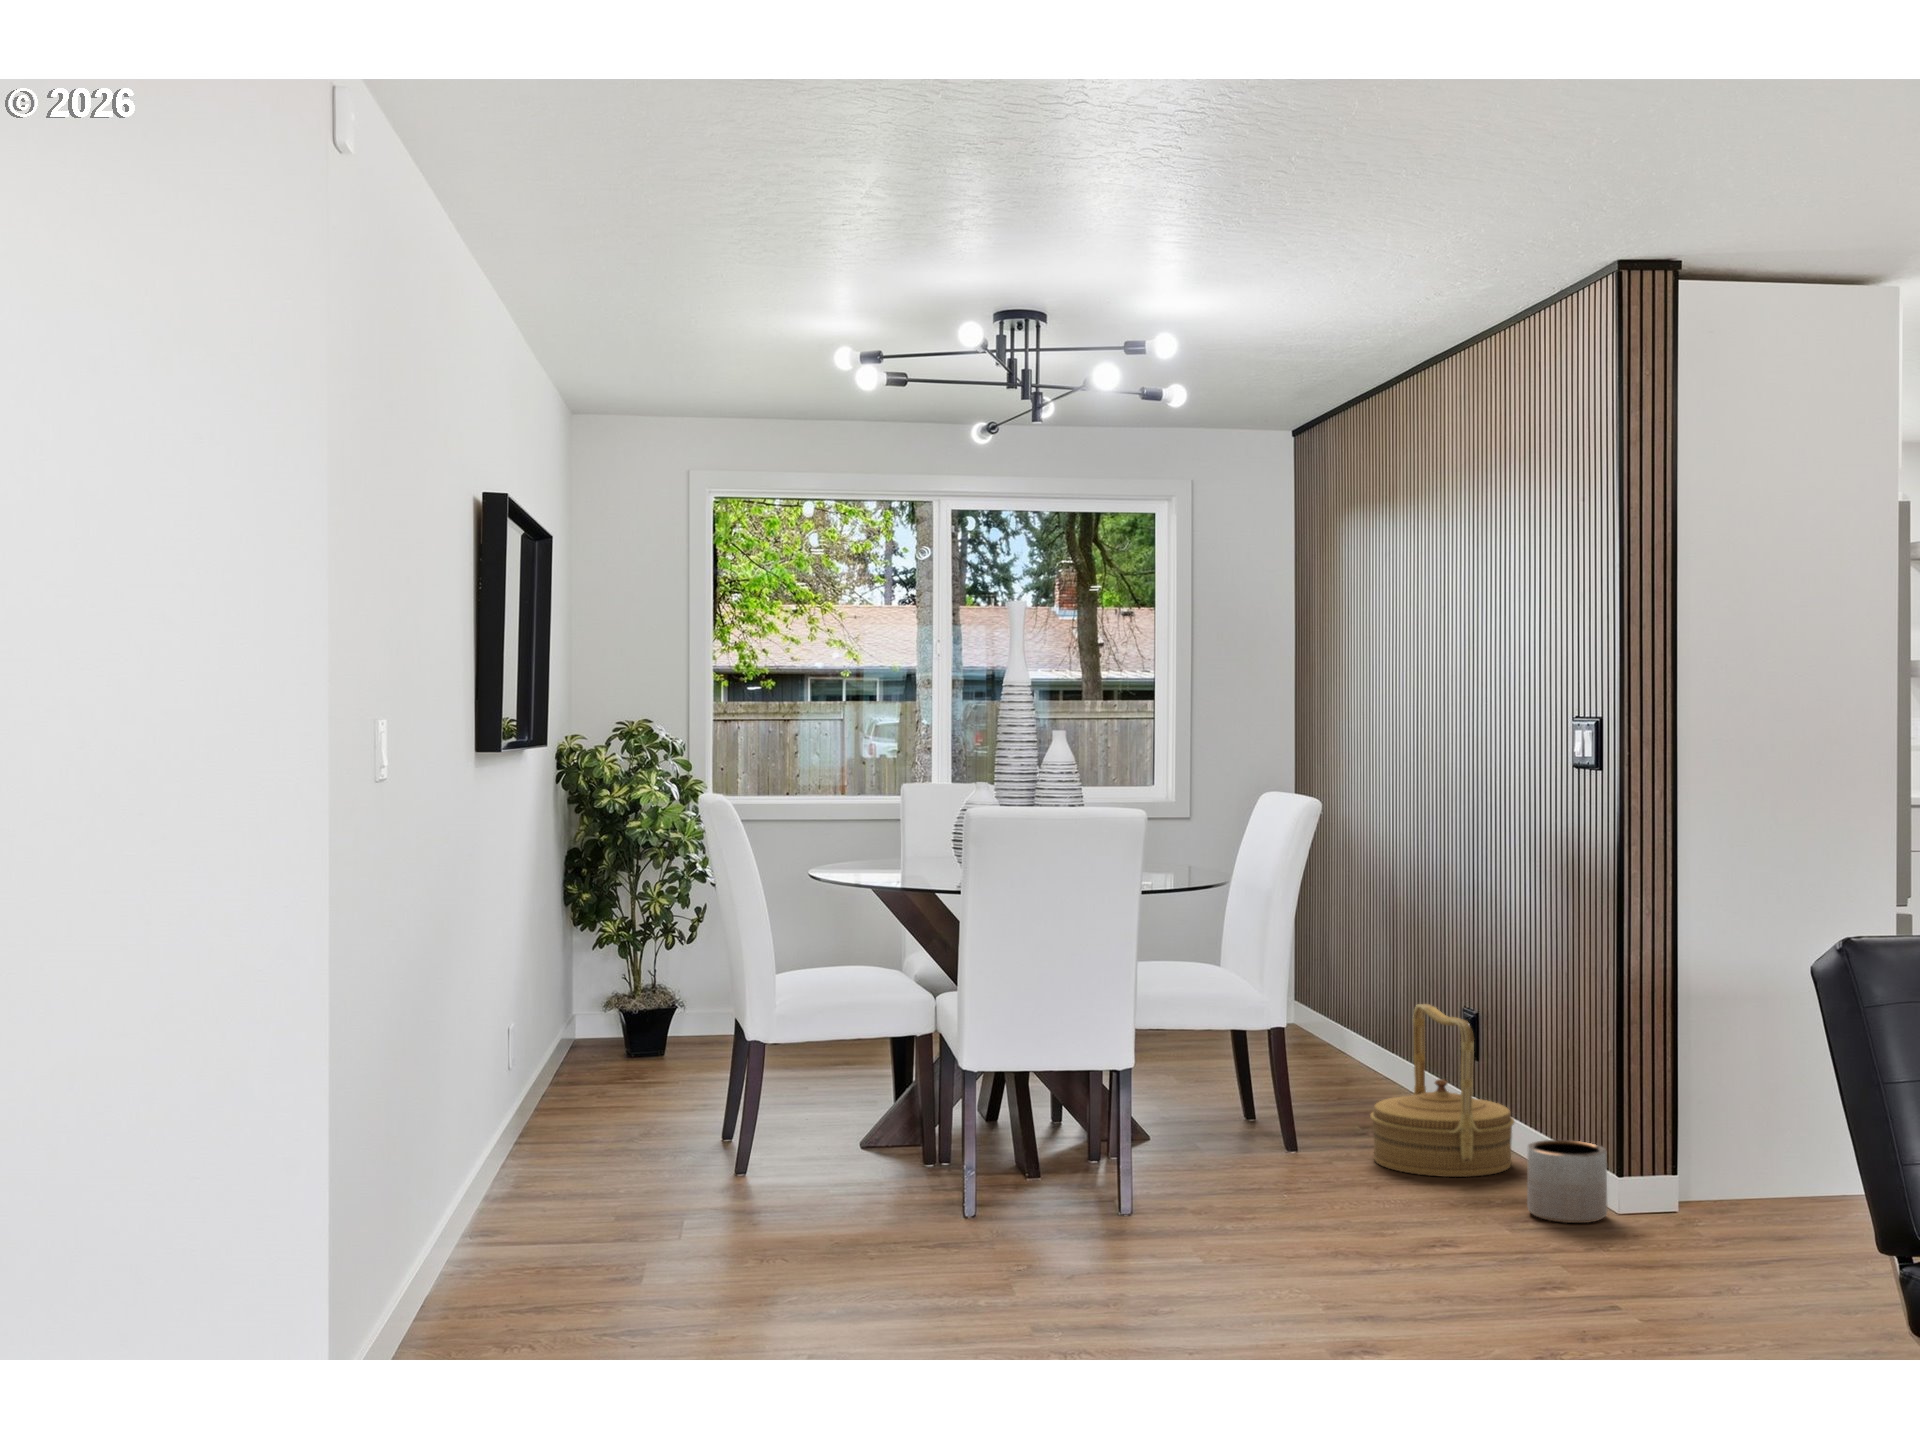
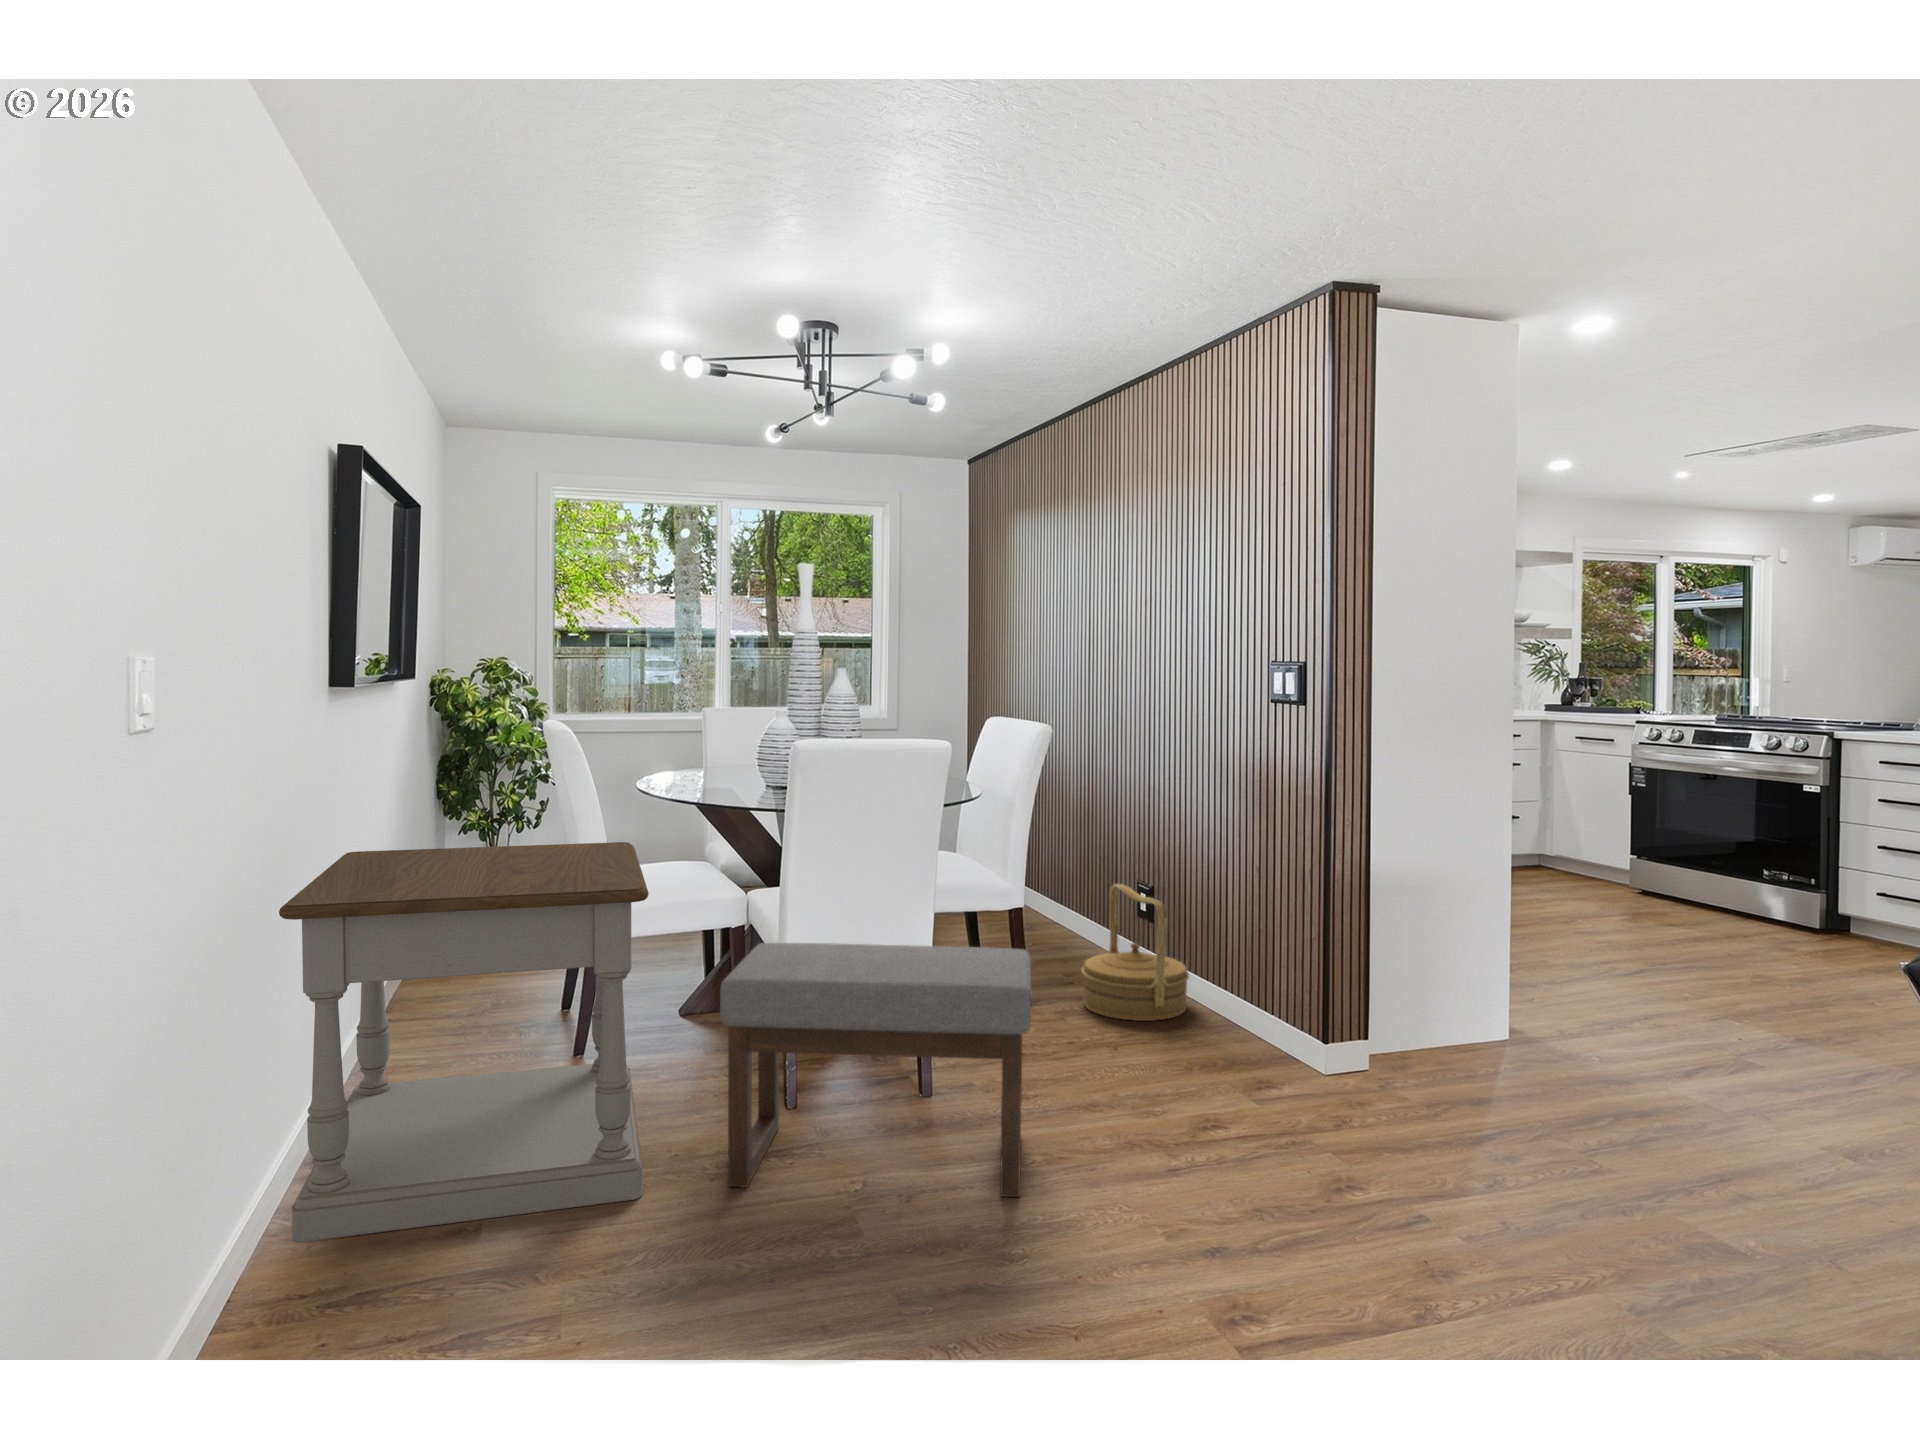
side table: none [463,927,819,1310] -> present [279,842,649,1242]
ottoman: none [895,1037,1251,1314] -> present [720,943,1031,1197]
planter: present [1527,1140,1608,1223] -> none [1219,998,1281,1067]

